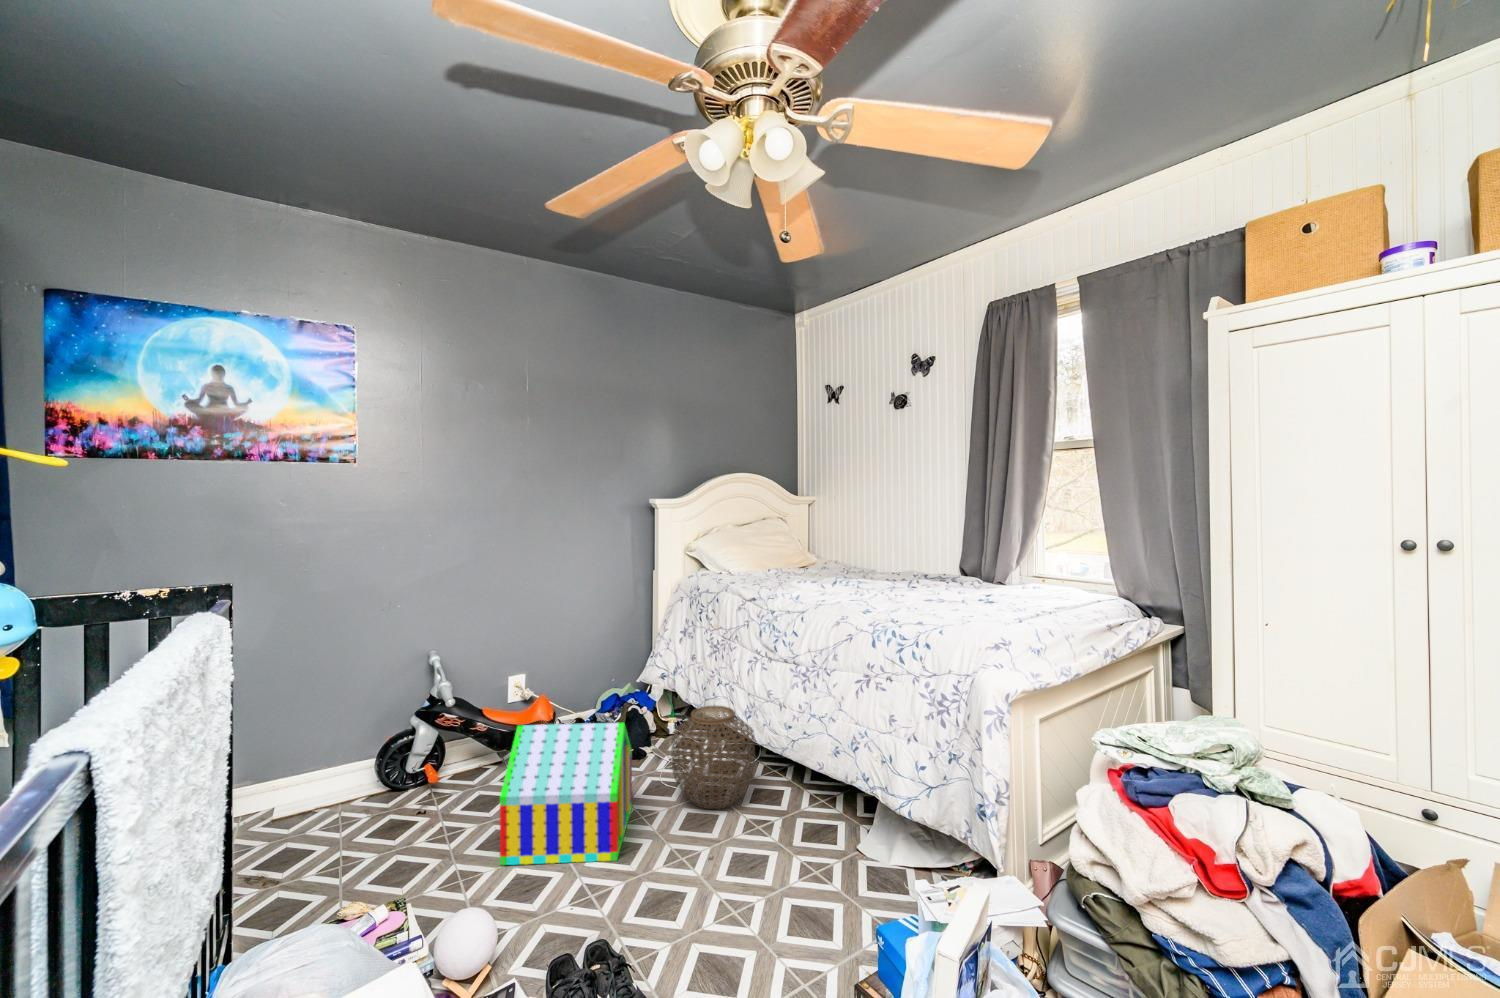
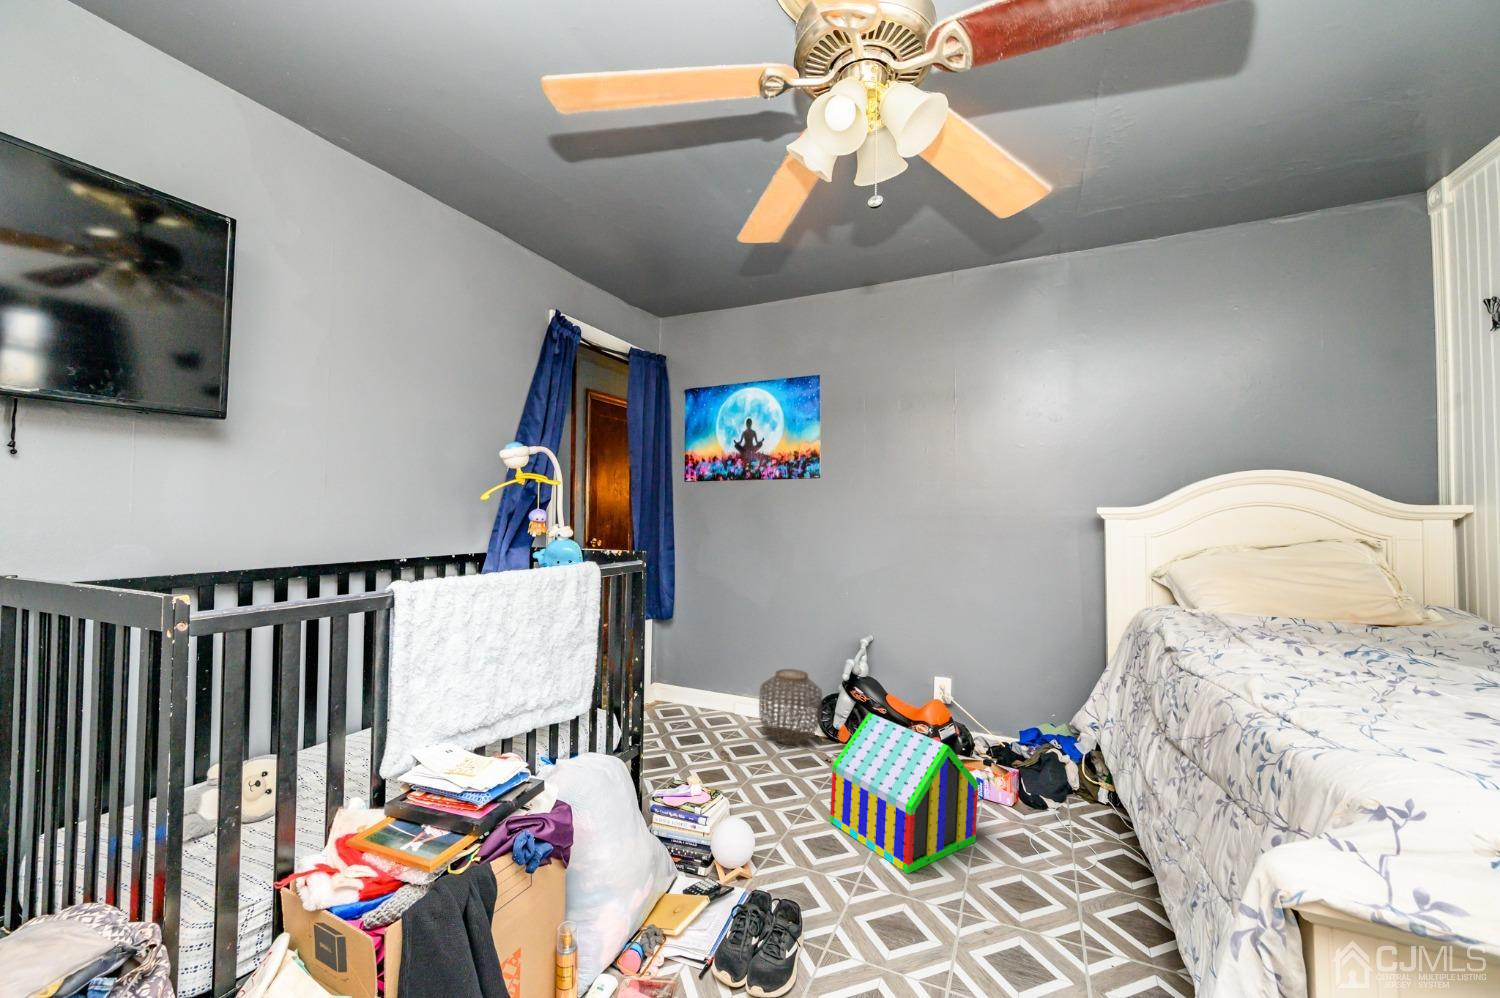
woven basket: present [672,706,755,809] -> present [759,669,822,745]

